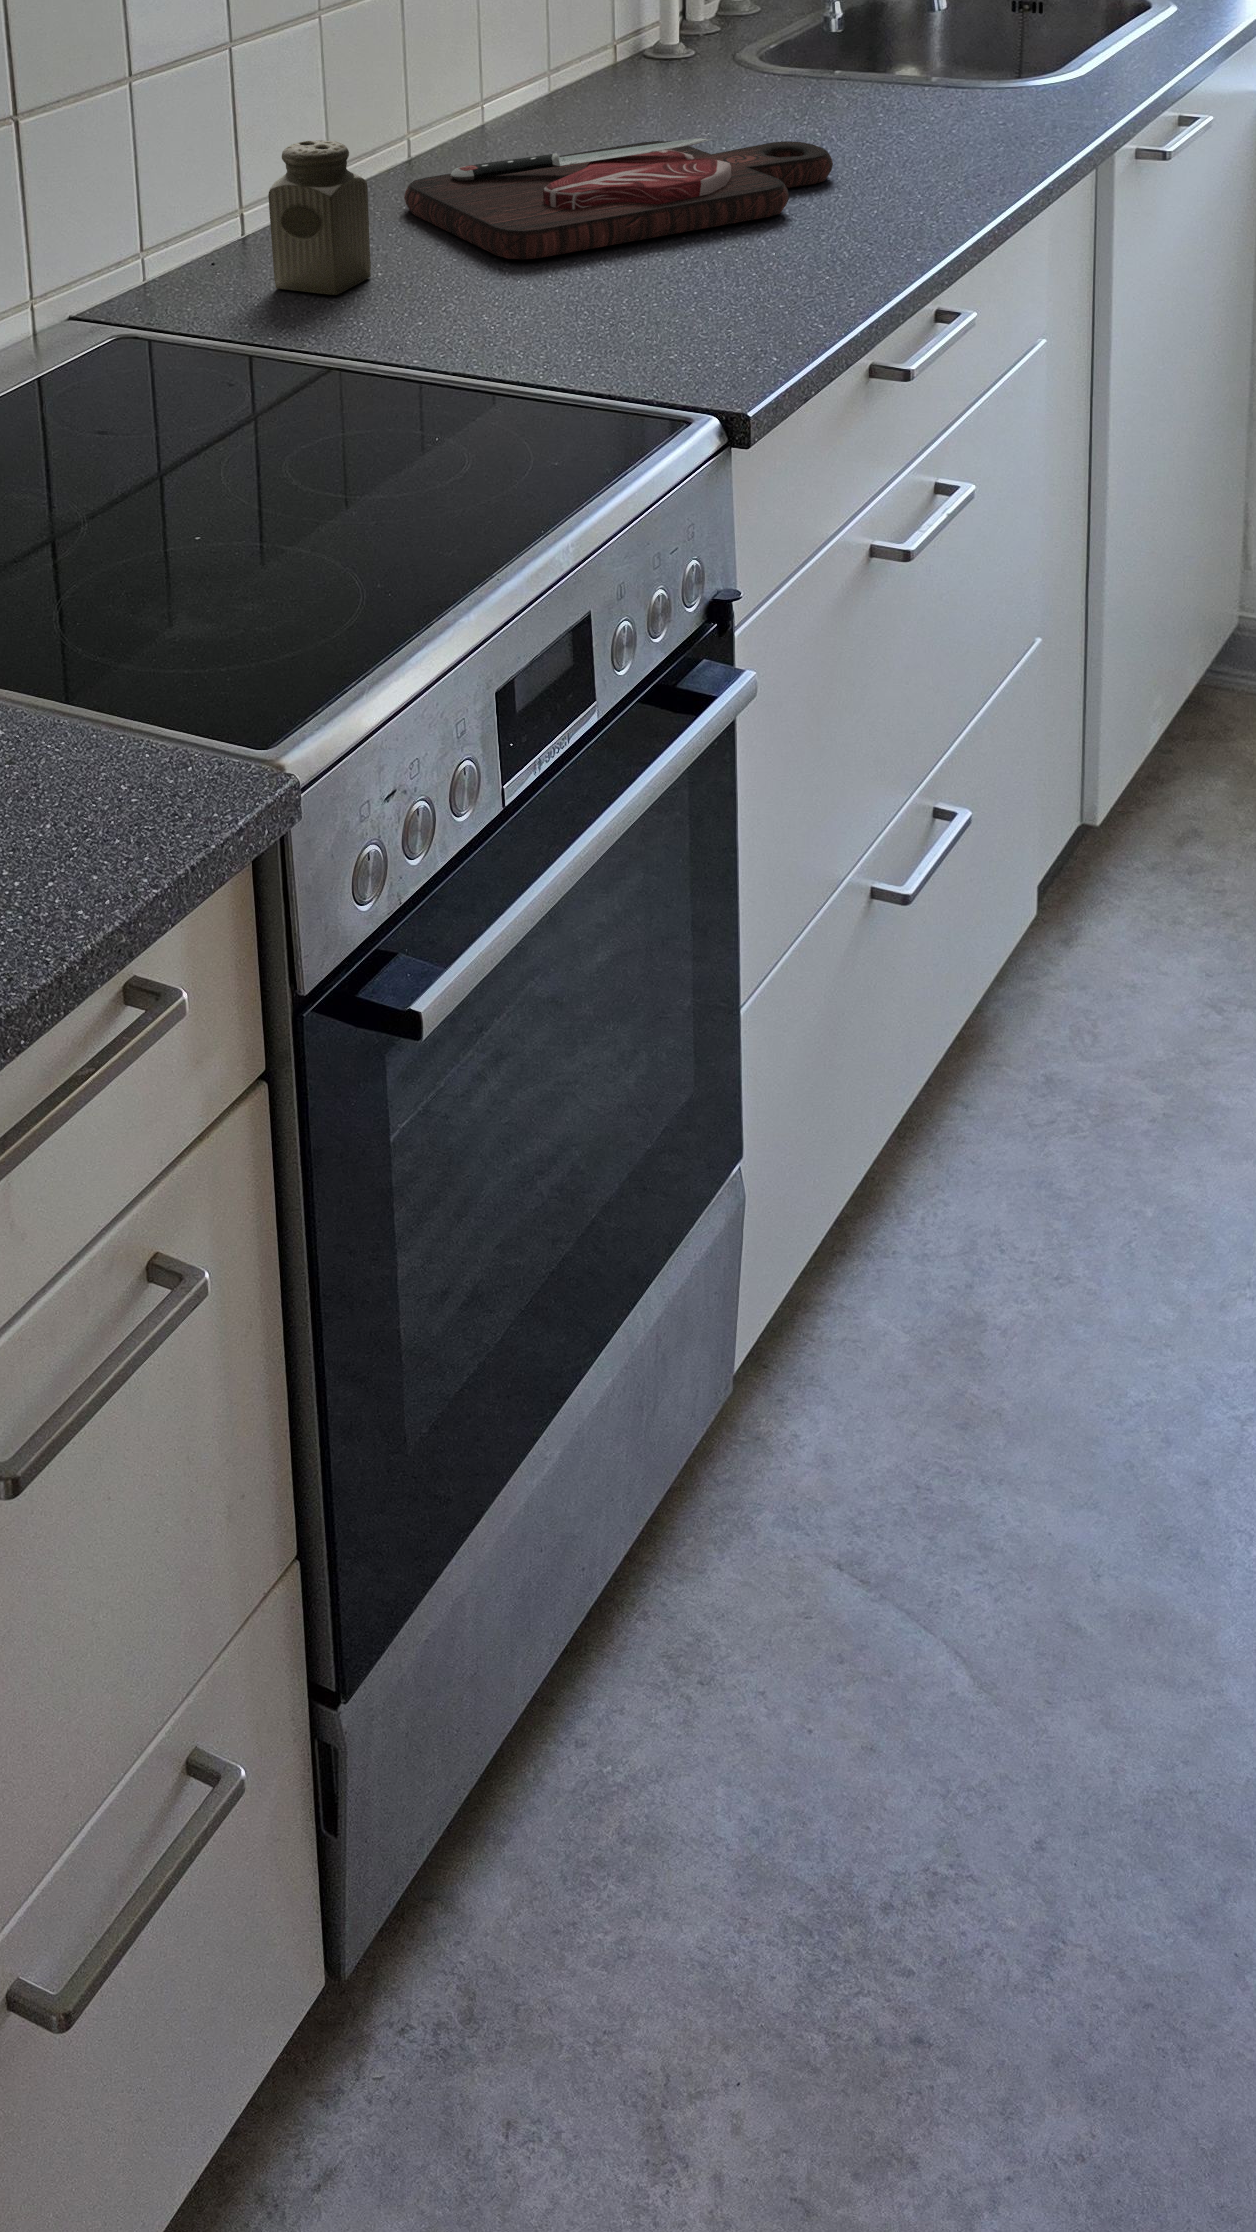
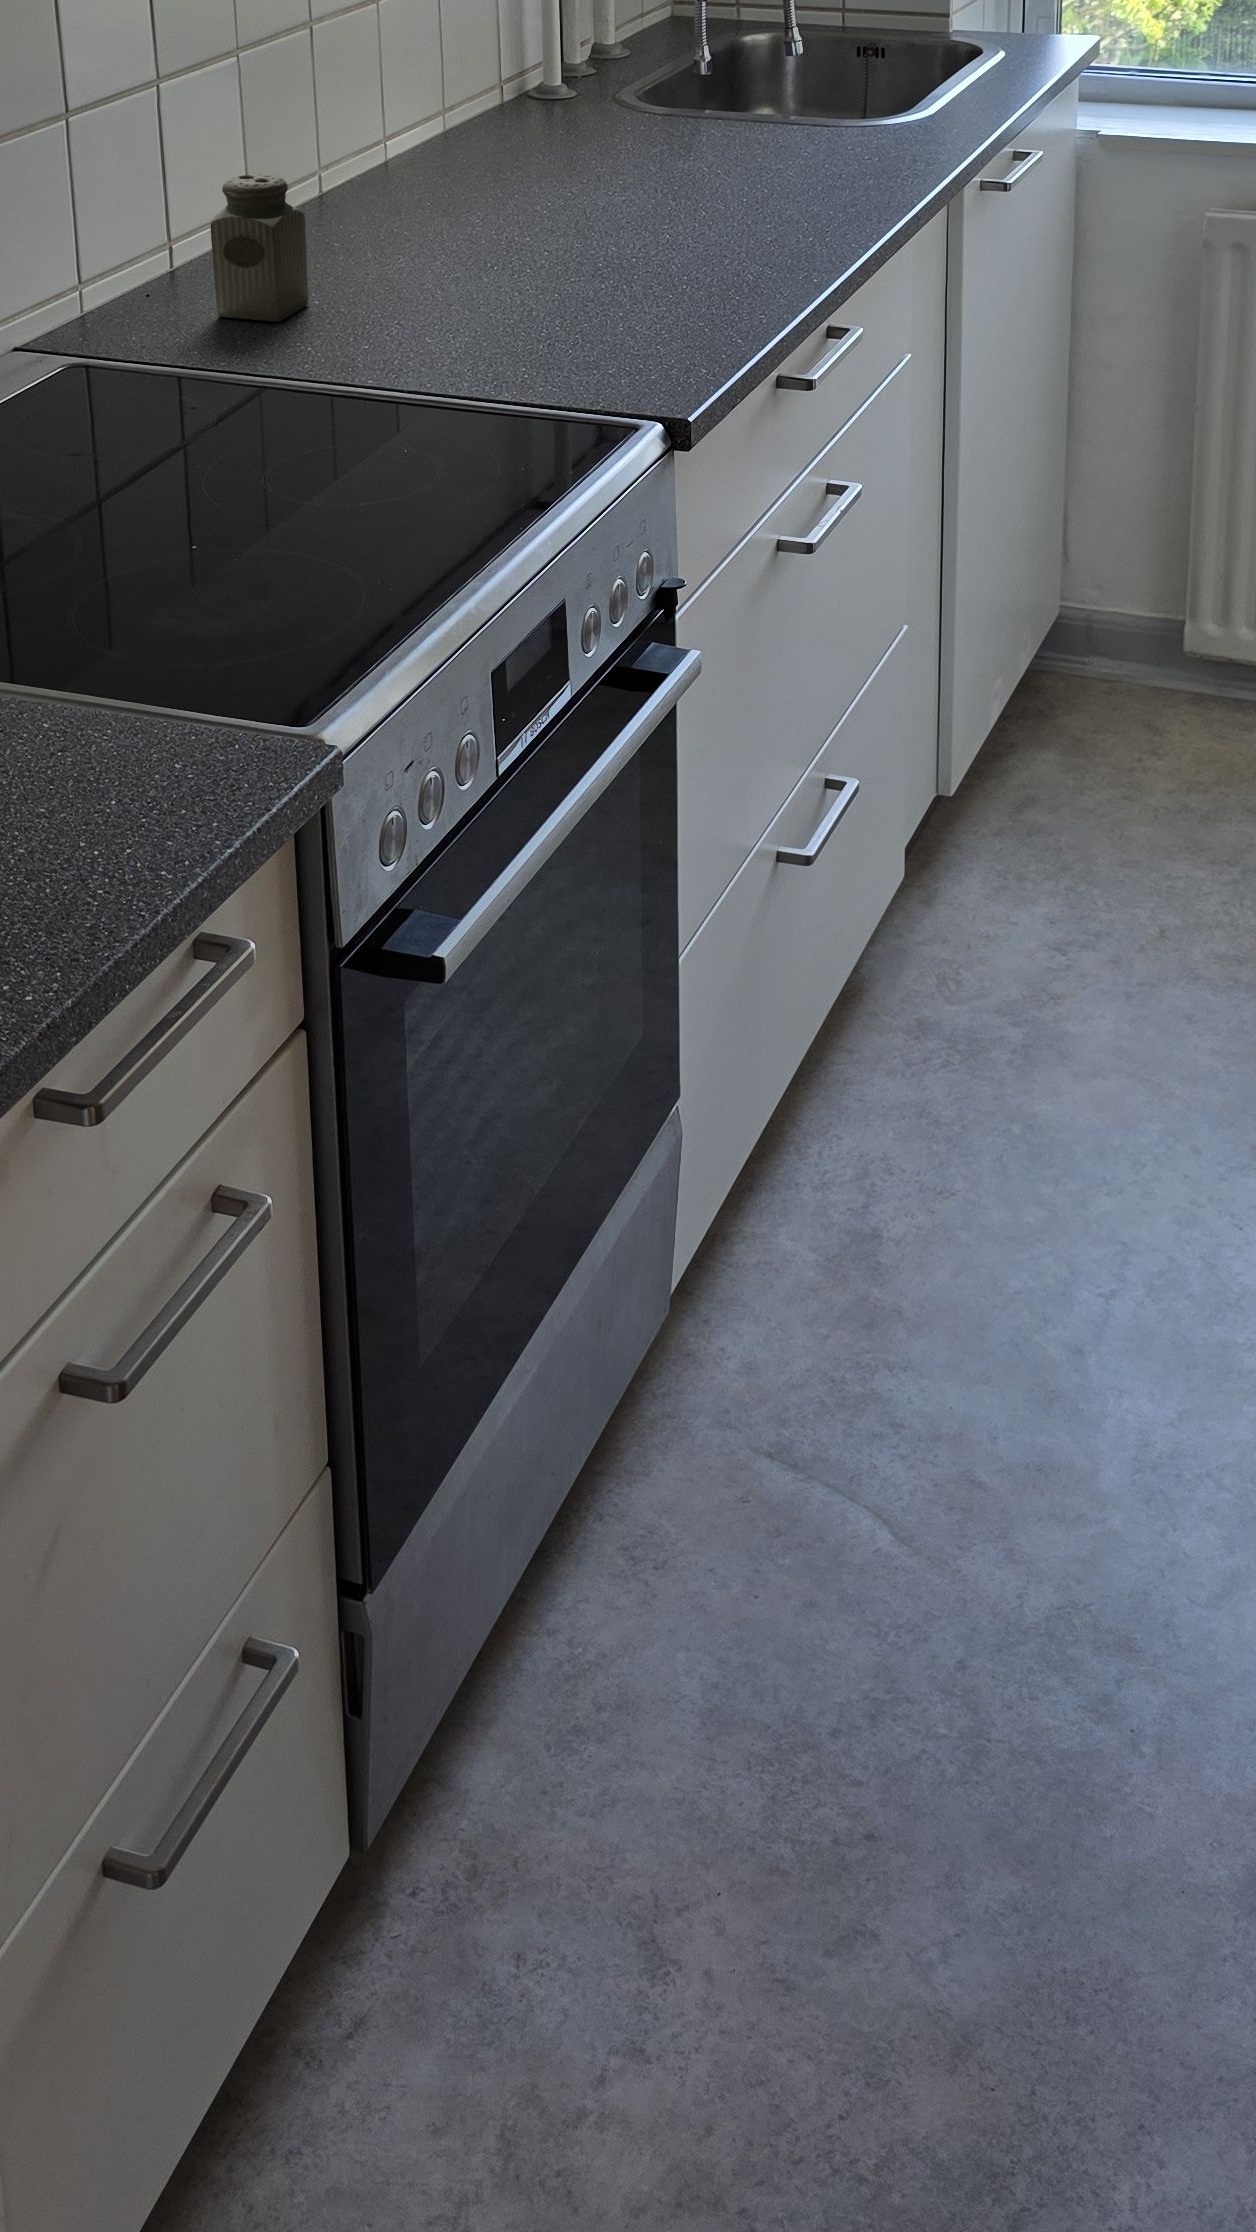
cutting board: present [404,138,833,259] -> none [328,172,724,286]

